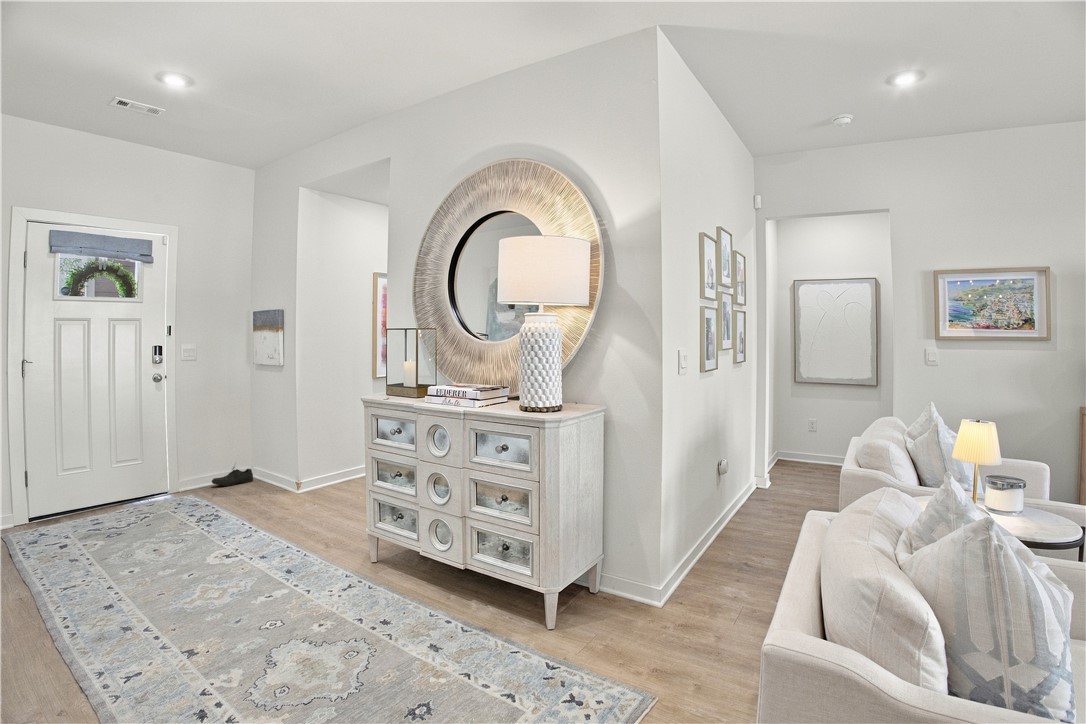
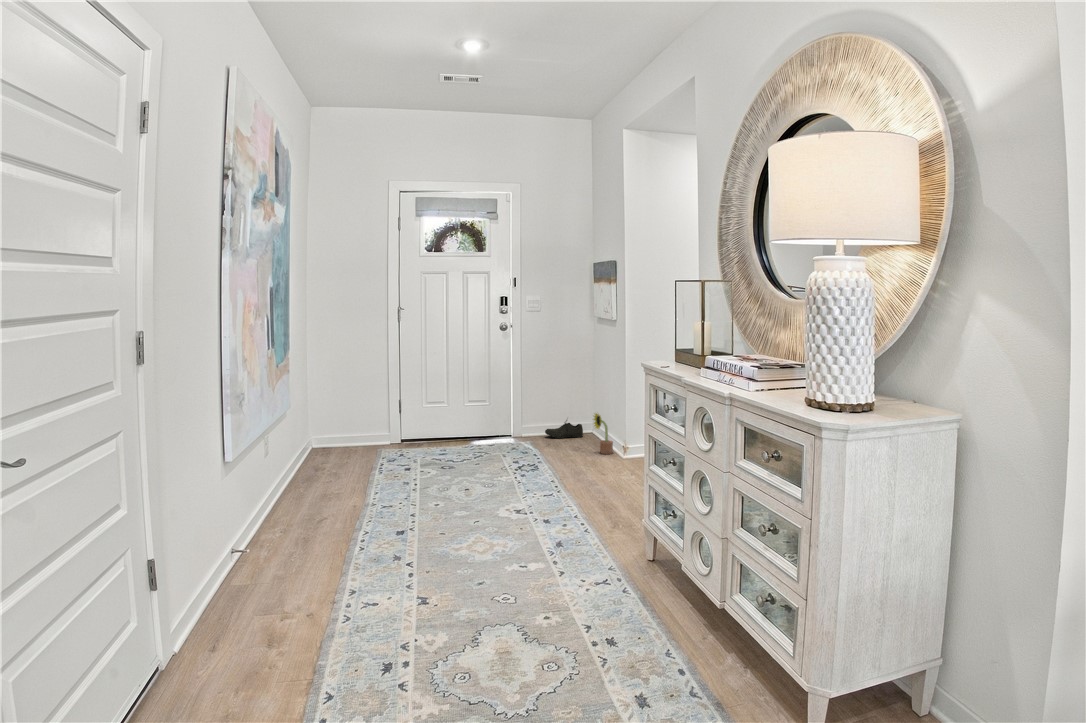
decorative plant: none [270,452,293,492] -> present [593,414,613,454]

